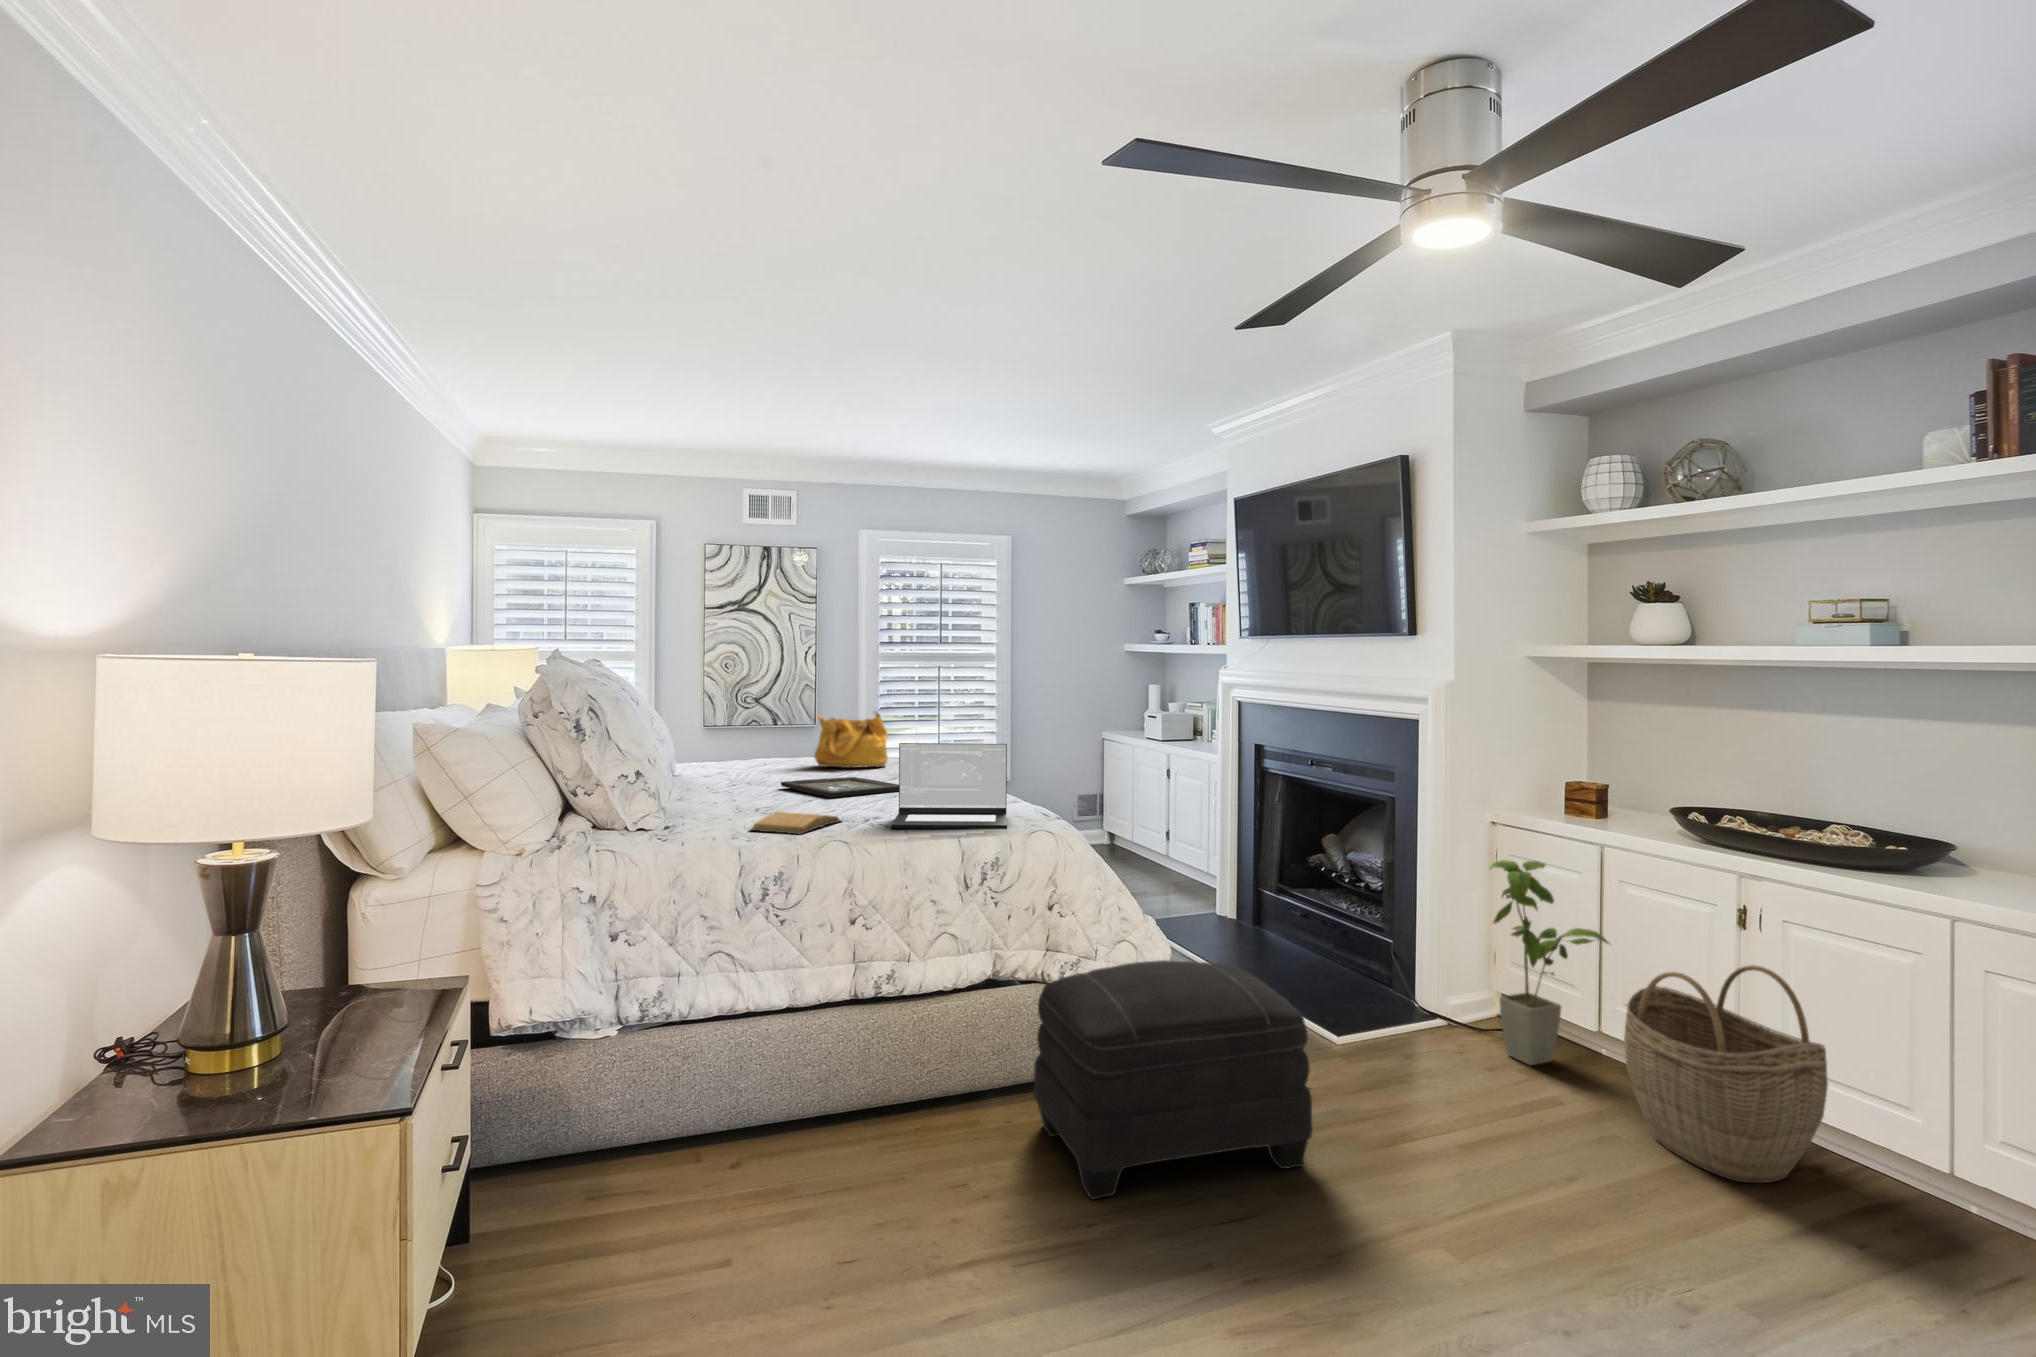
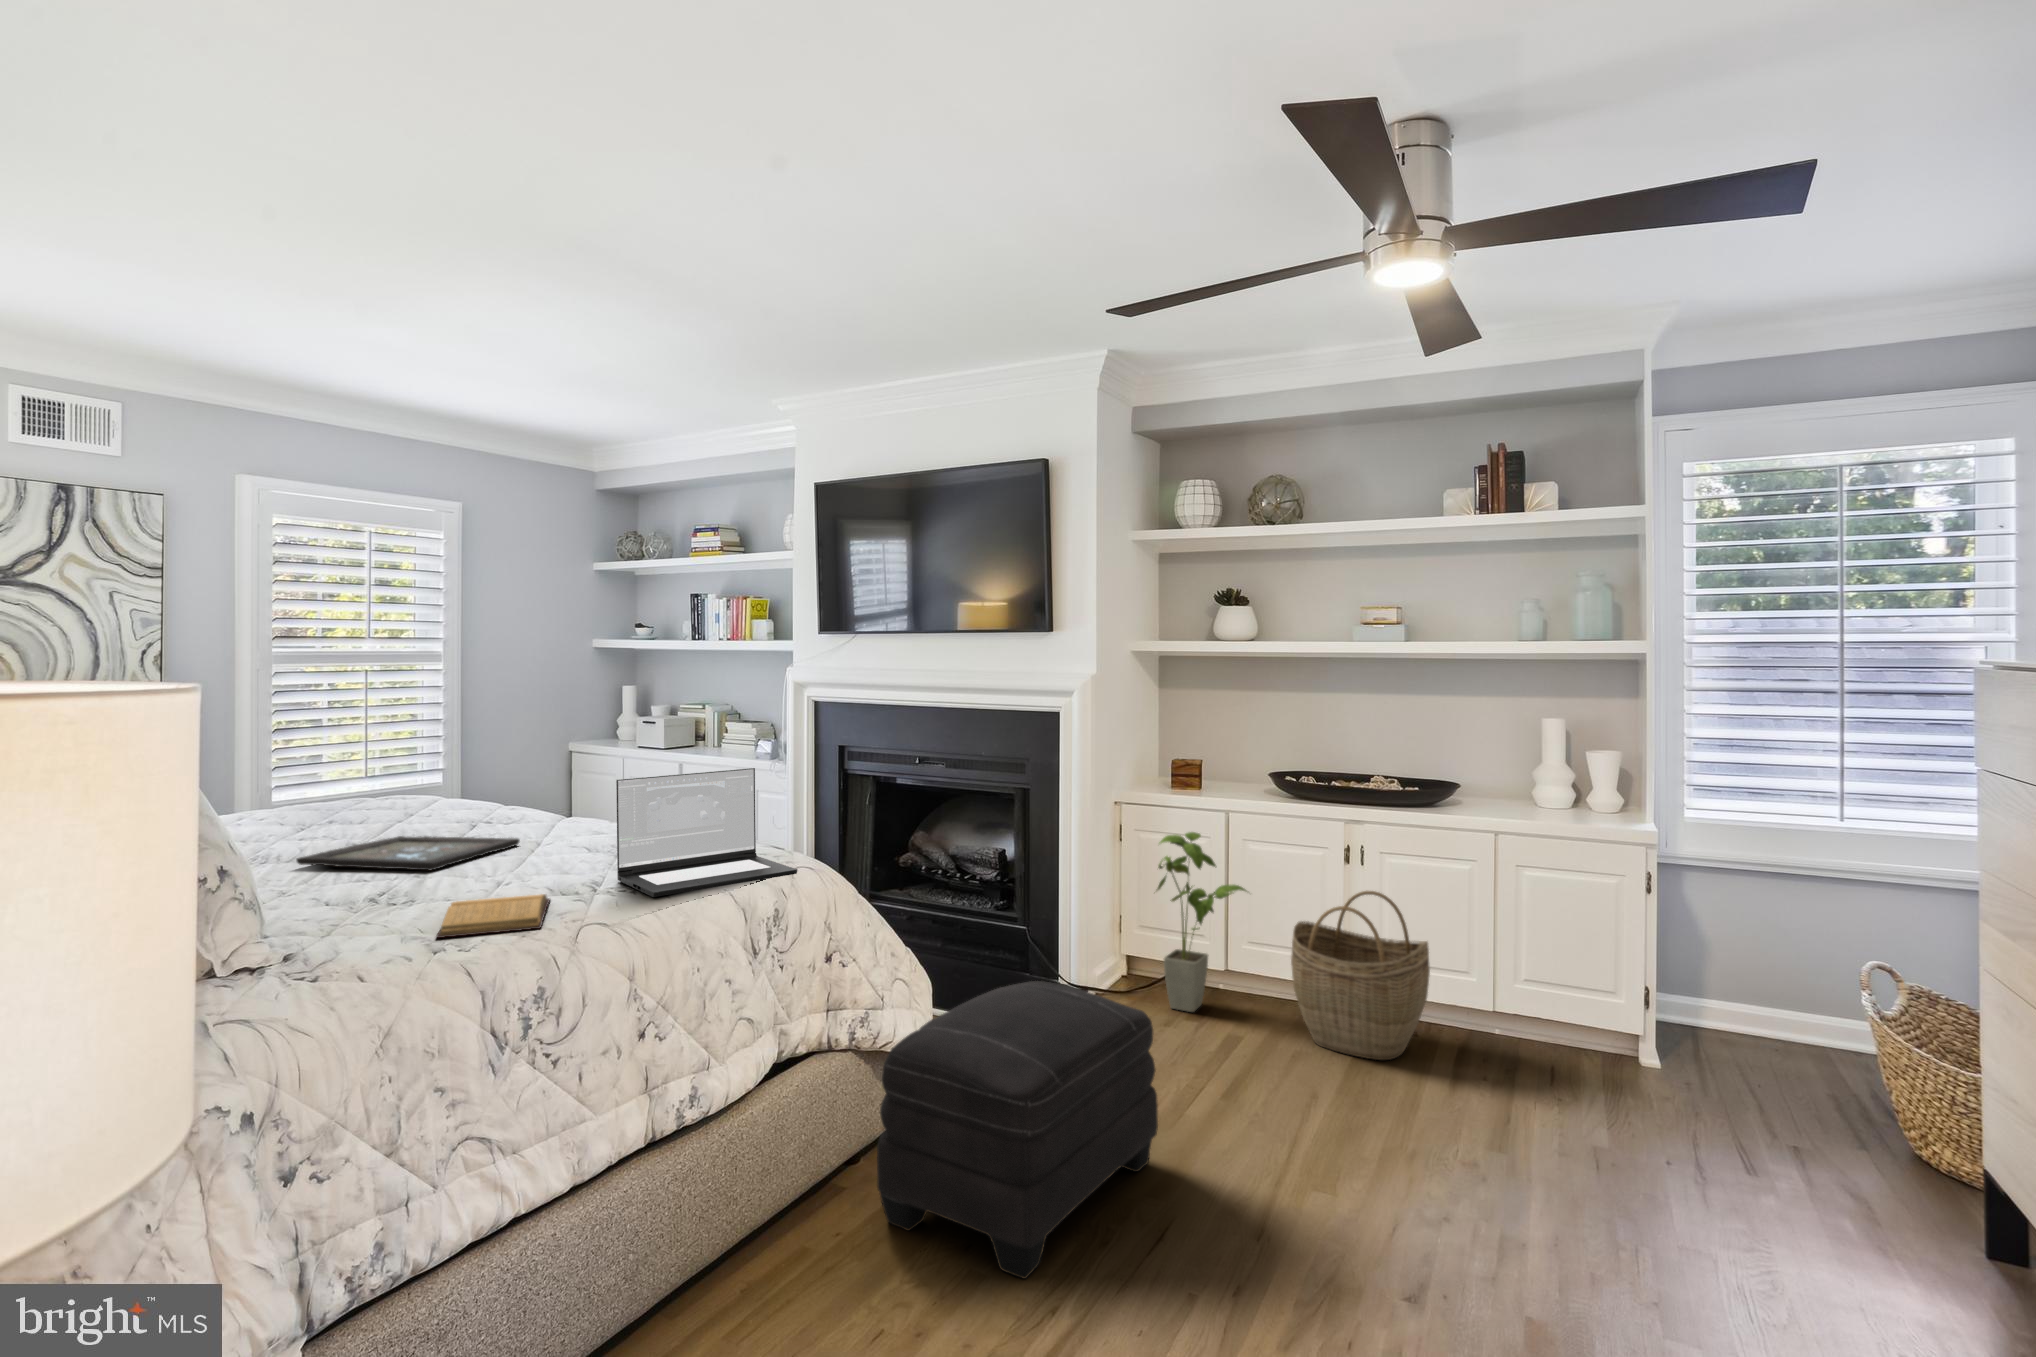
handbag: present [814,712,888,768] -> none [261,738,391,828]

